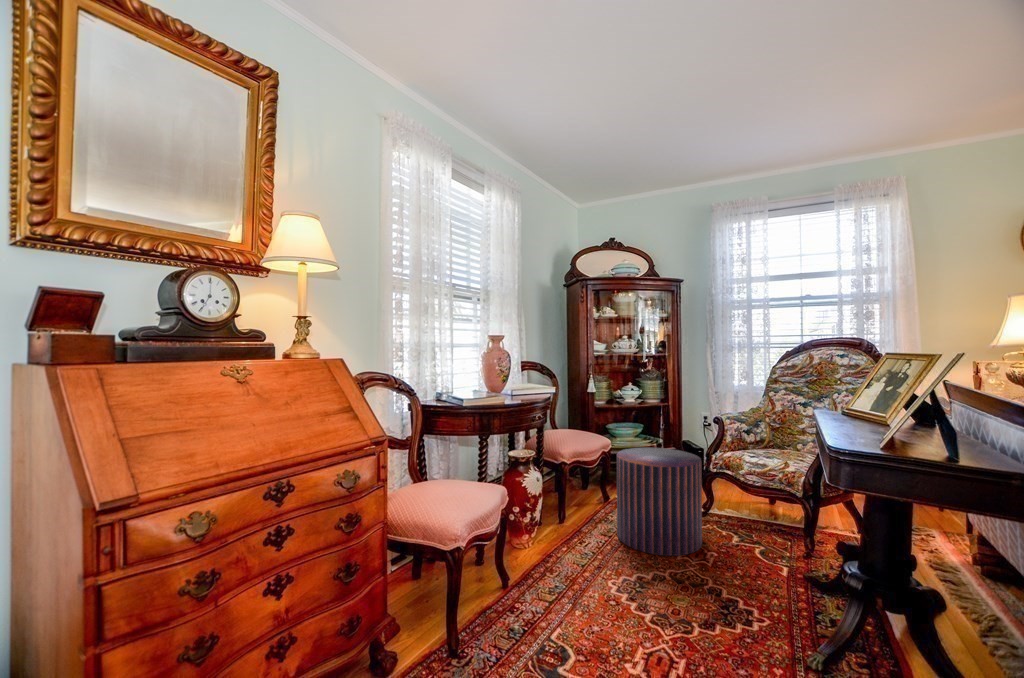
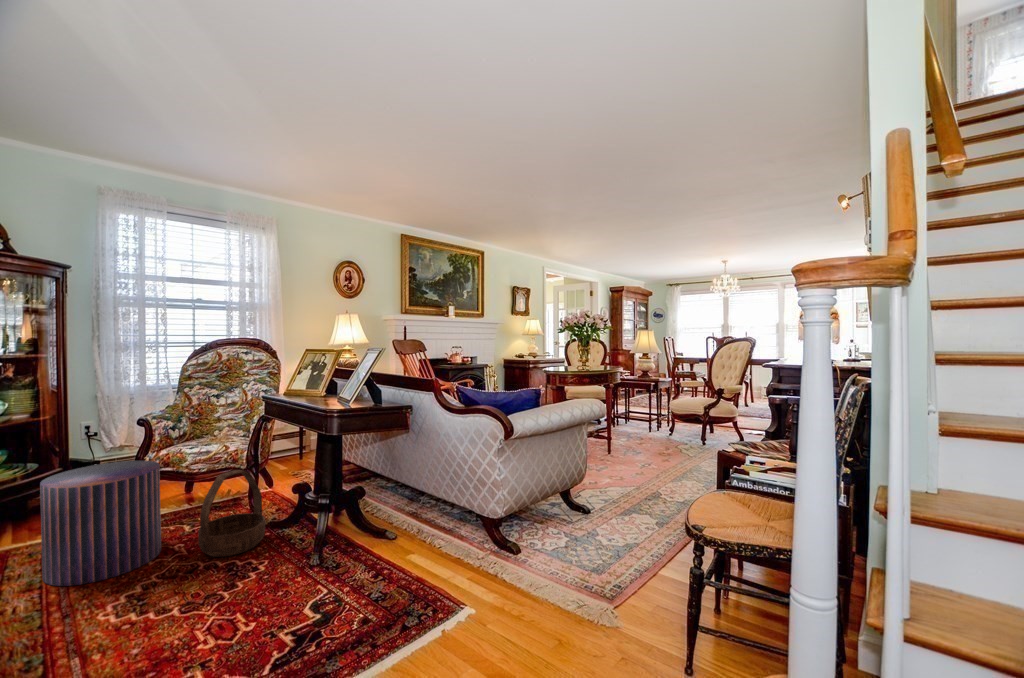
basket: none [717,492,794,598] -> present [198,470,265,557]

